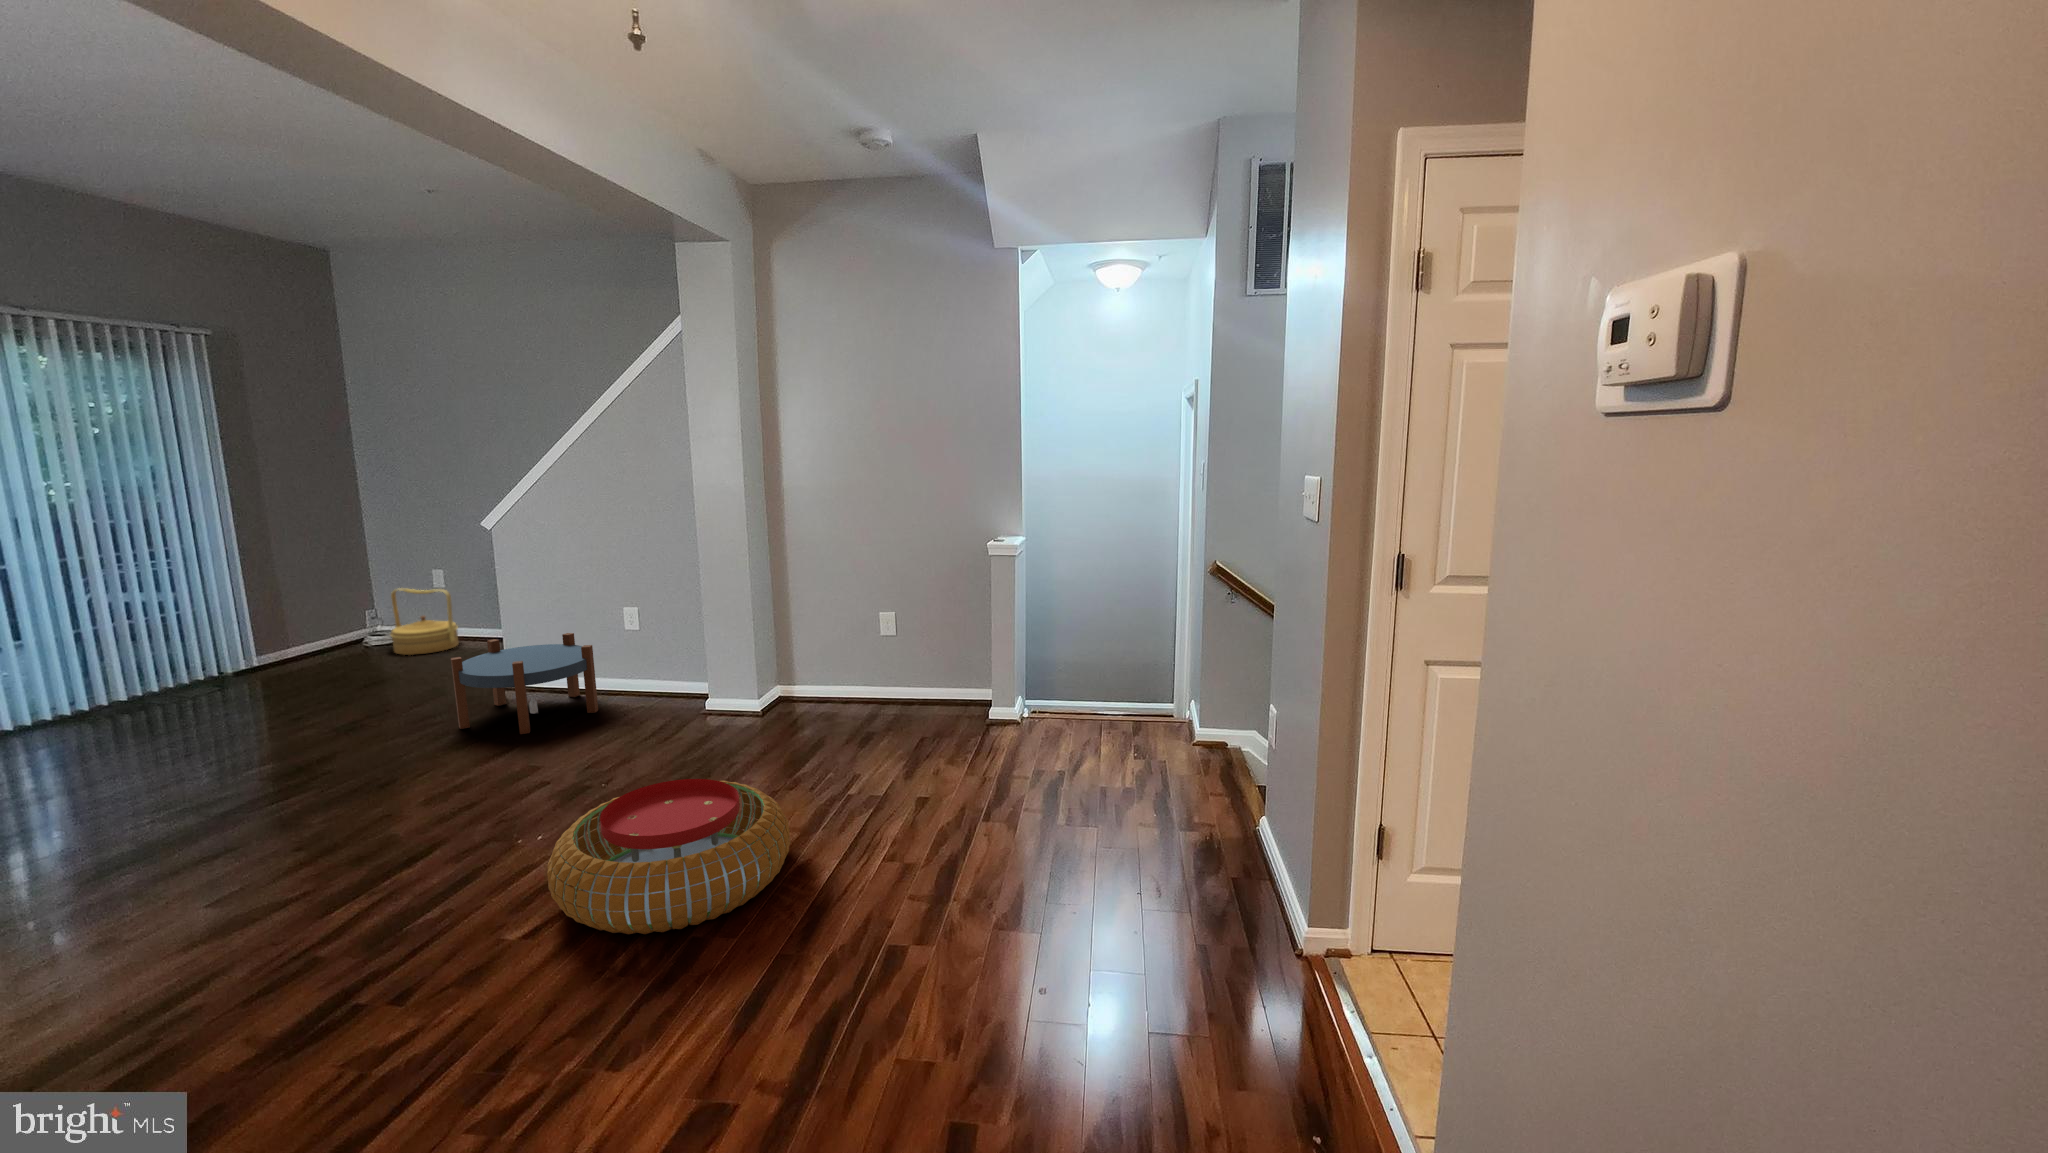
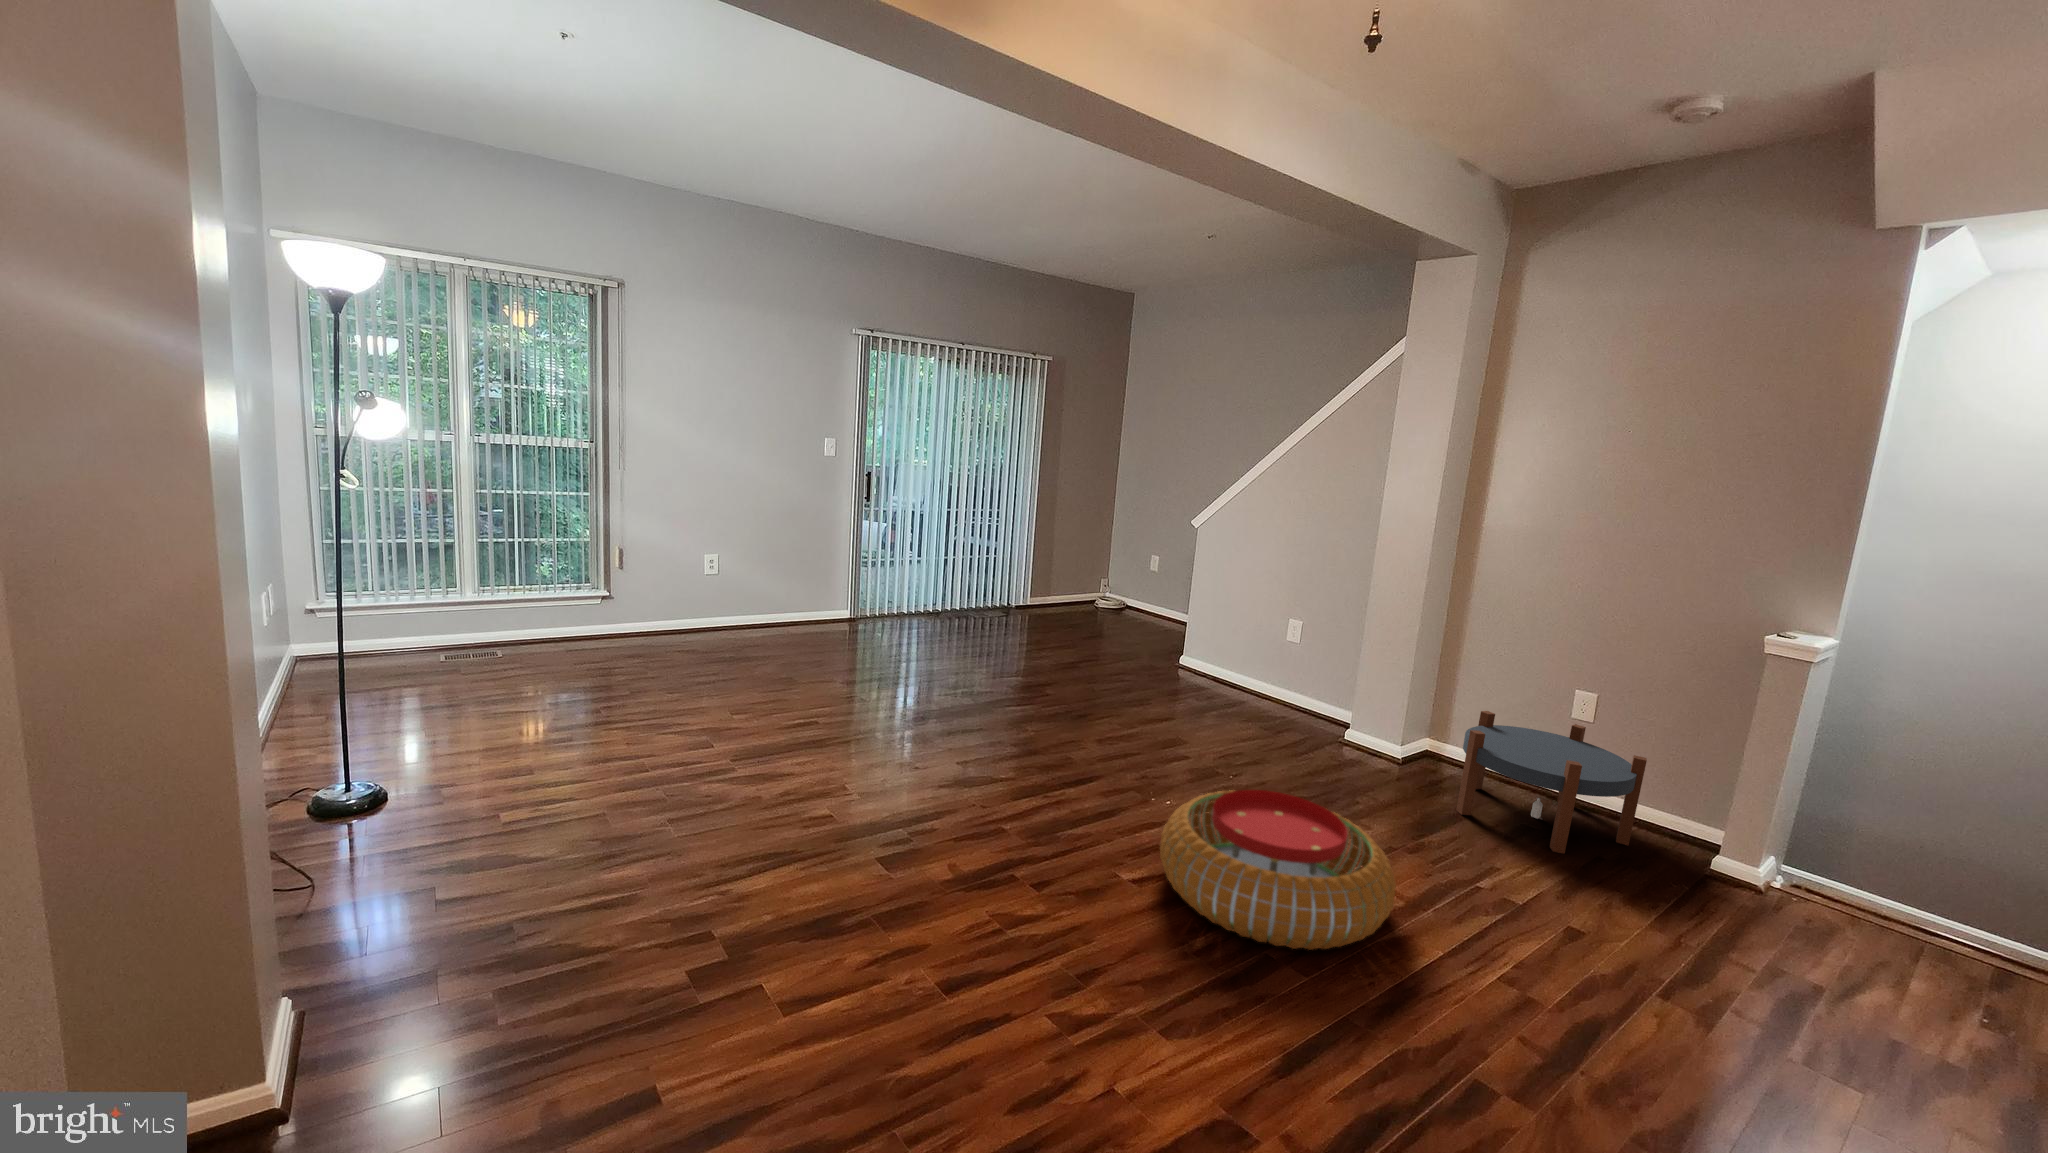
woven basket: present [391,588,459,655] -> none [1111,567,1157,623]
side table: present [451,633,598,734] -> present [1456,711,1647,854]

